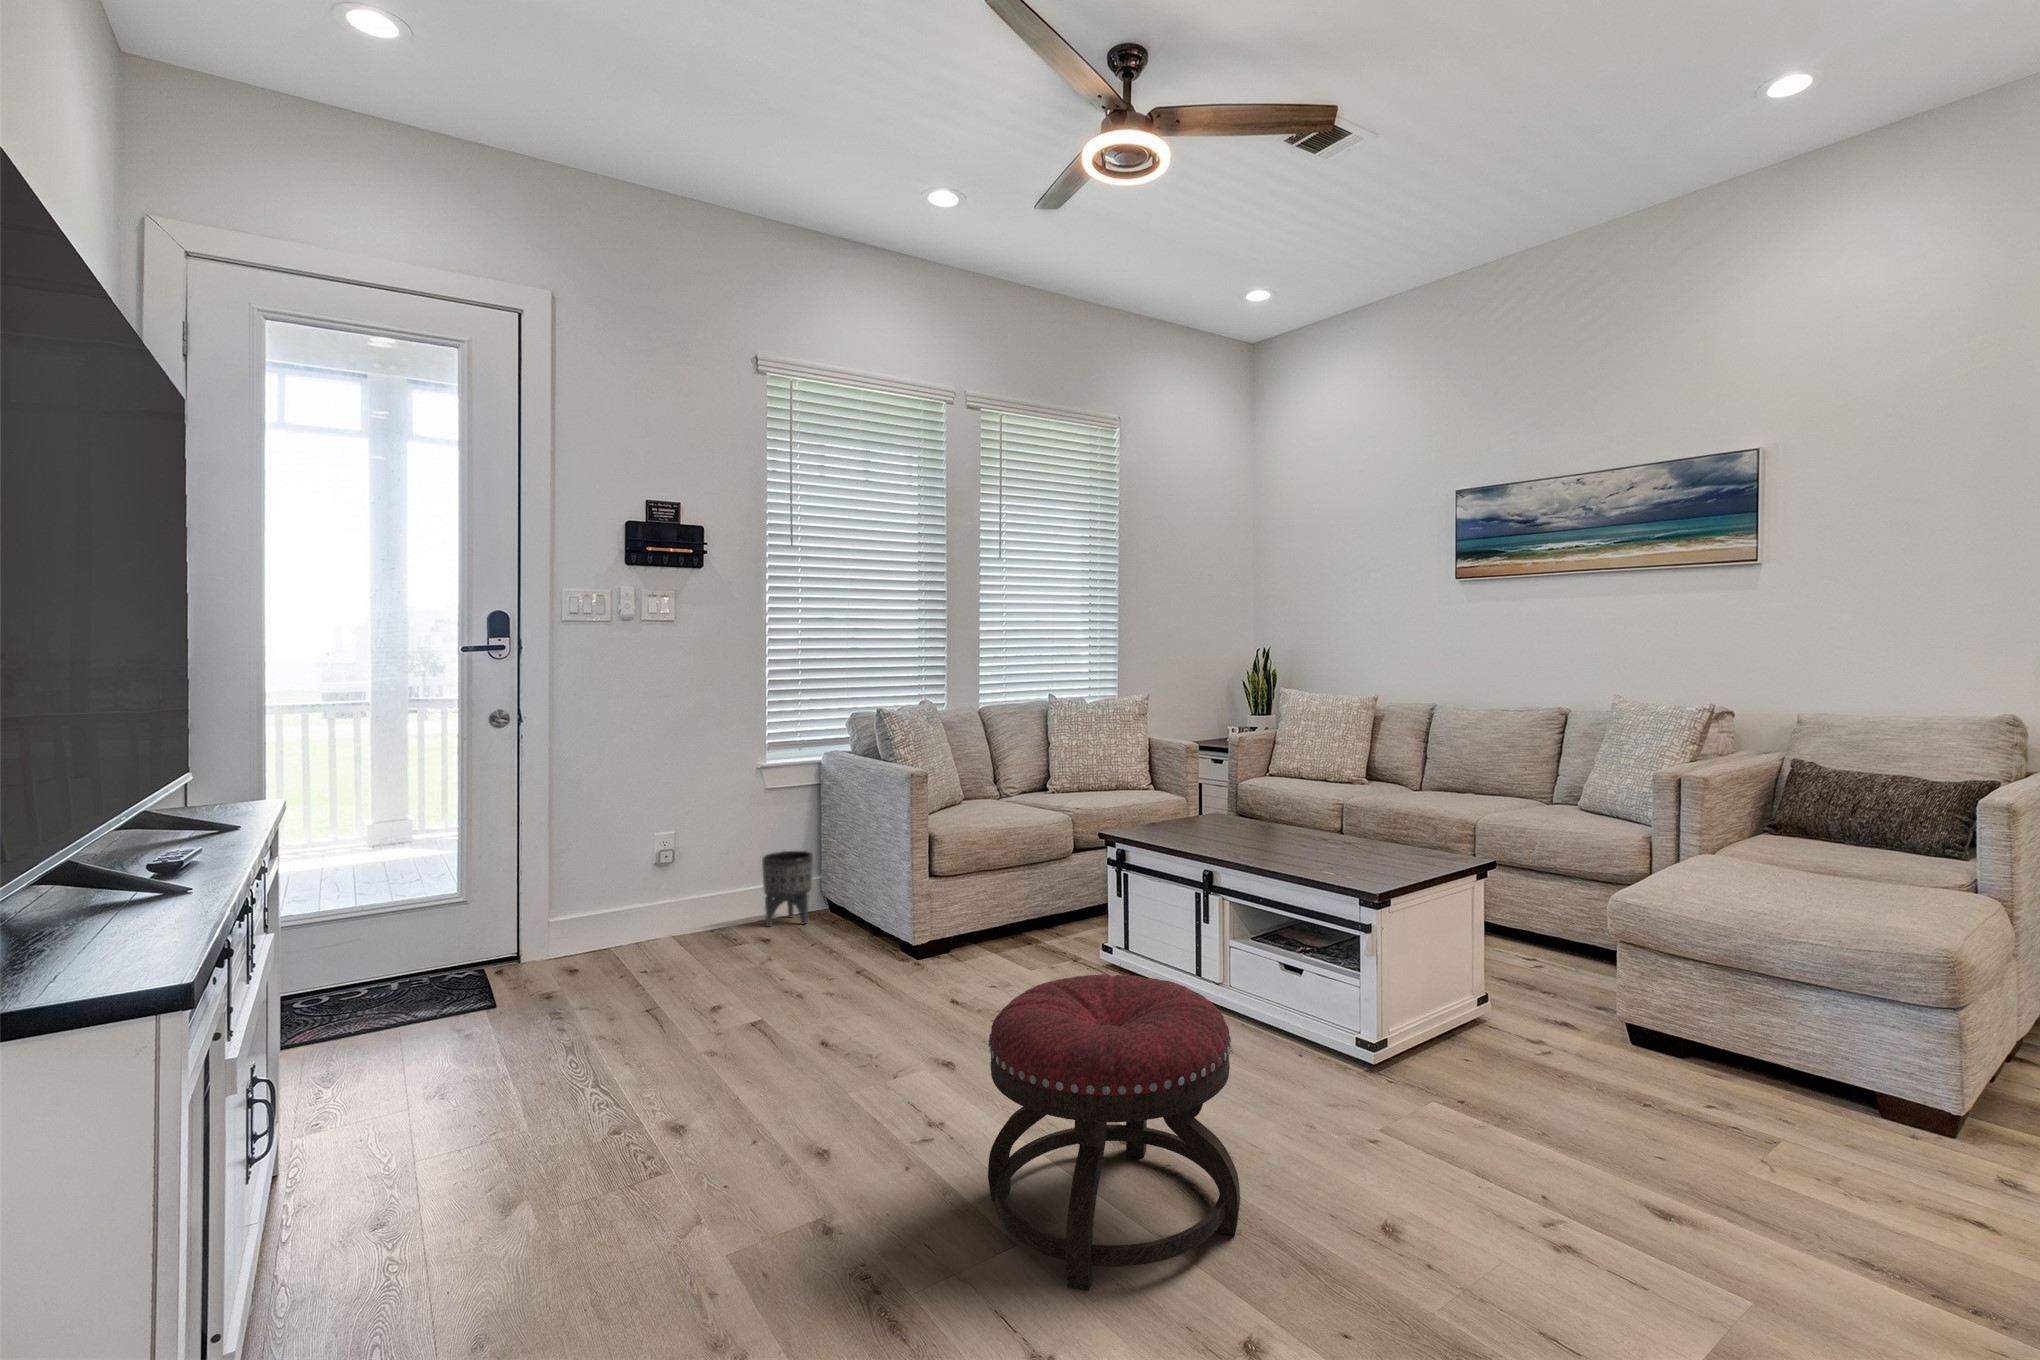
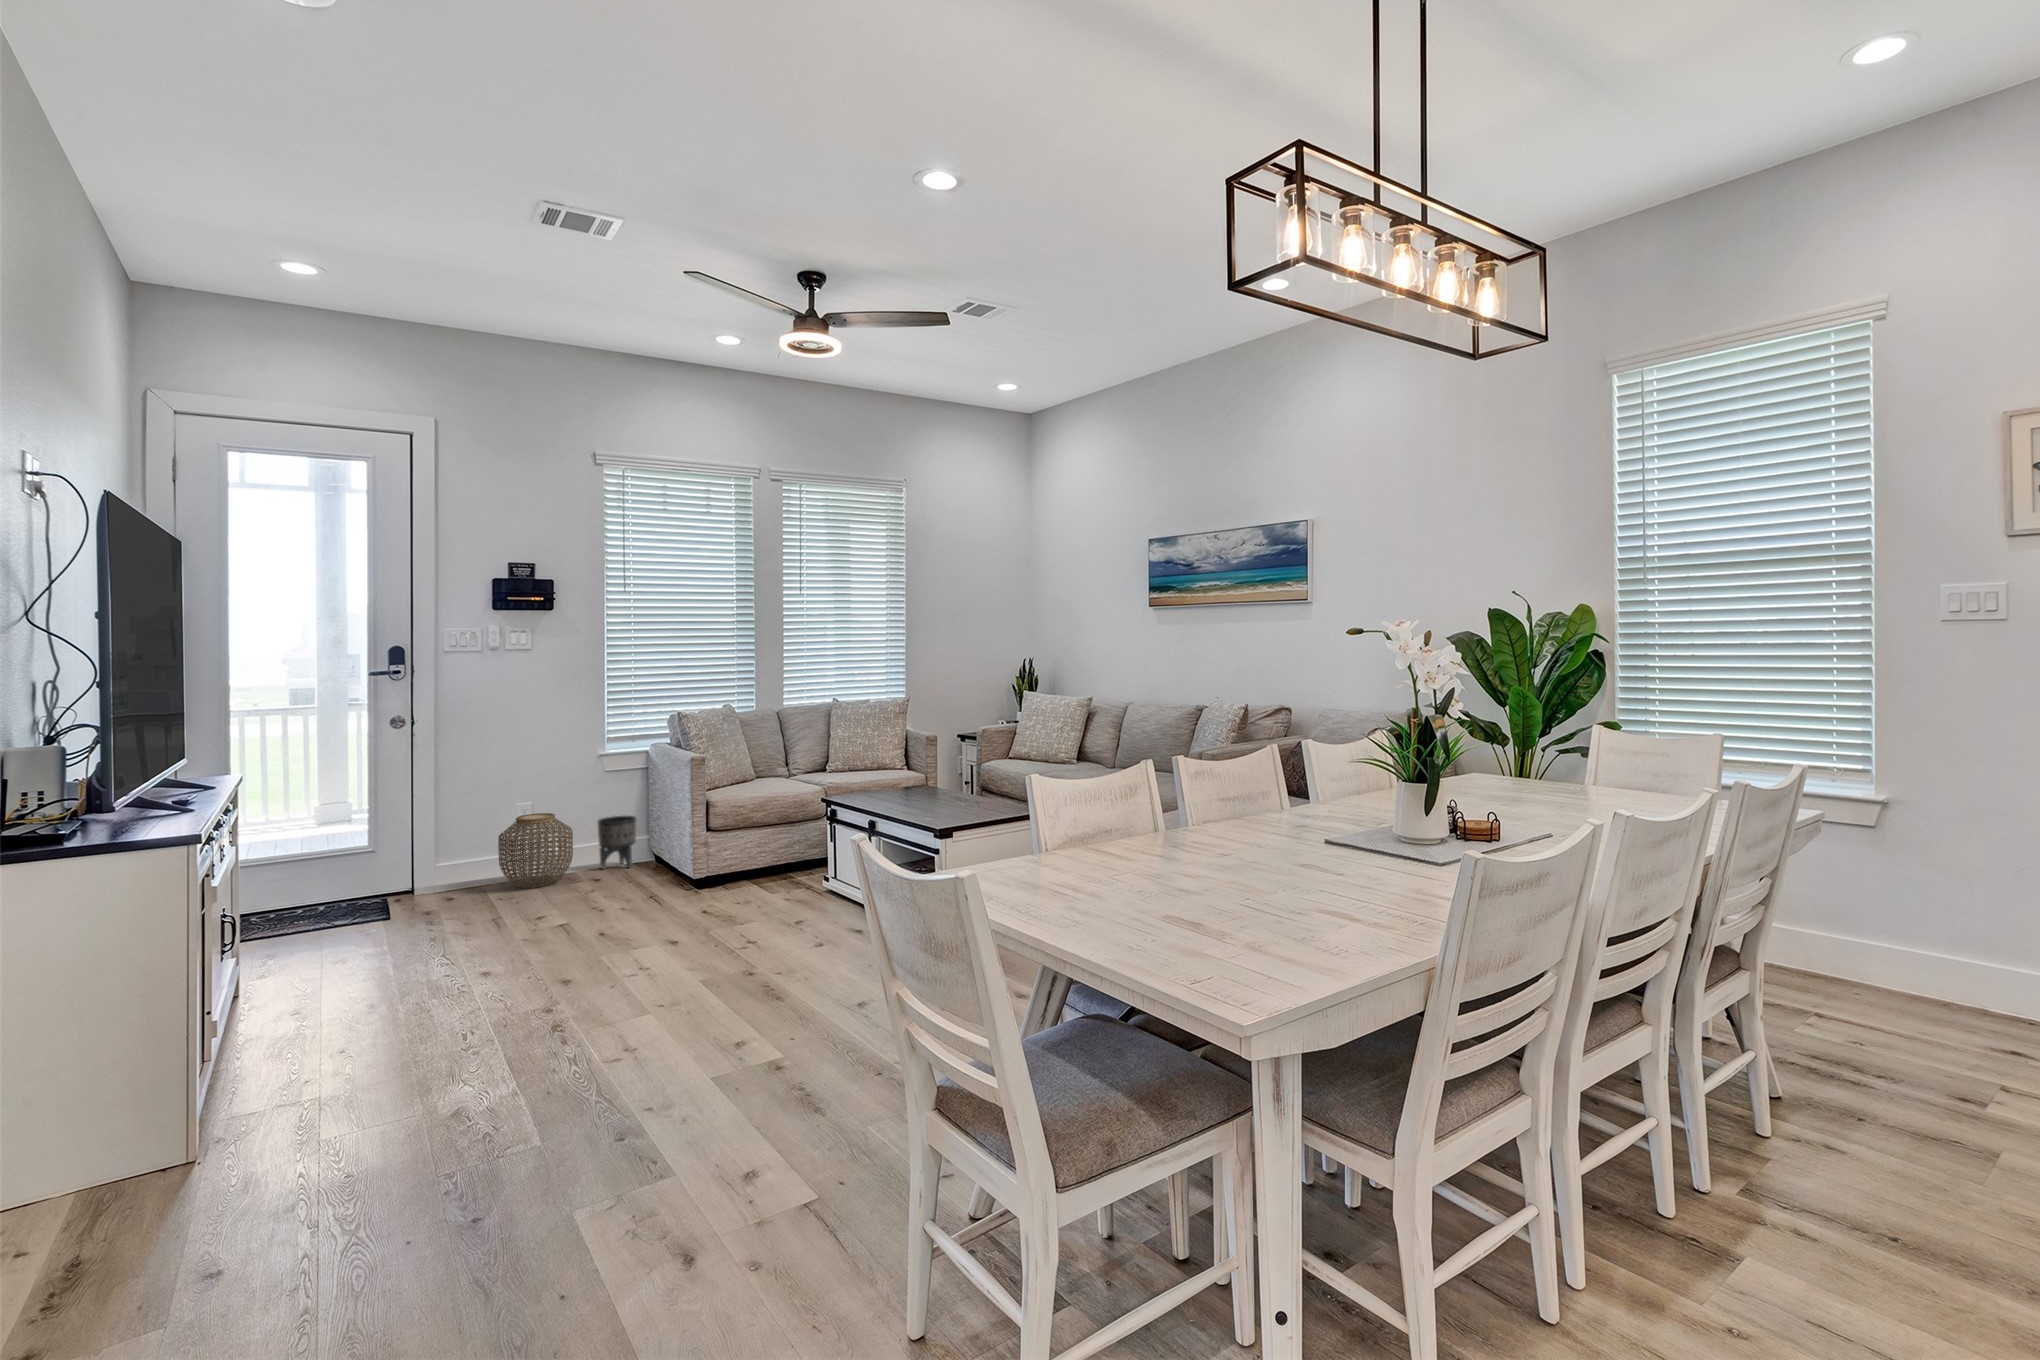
woven basket: none [637,849,737,958] -> present [498,813,573,888]
ottoman: present [988,974,1240,1291] -> none [634,870,778,1024]

